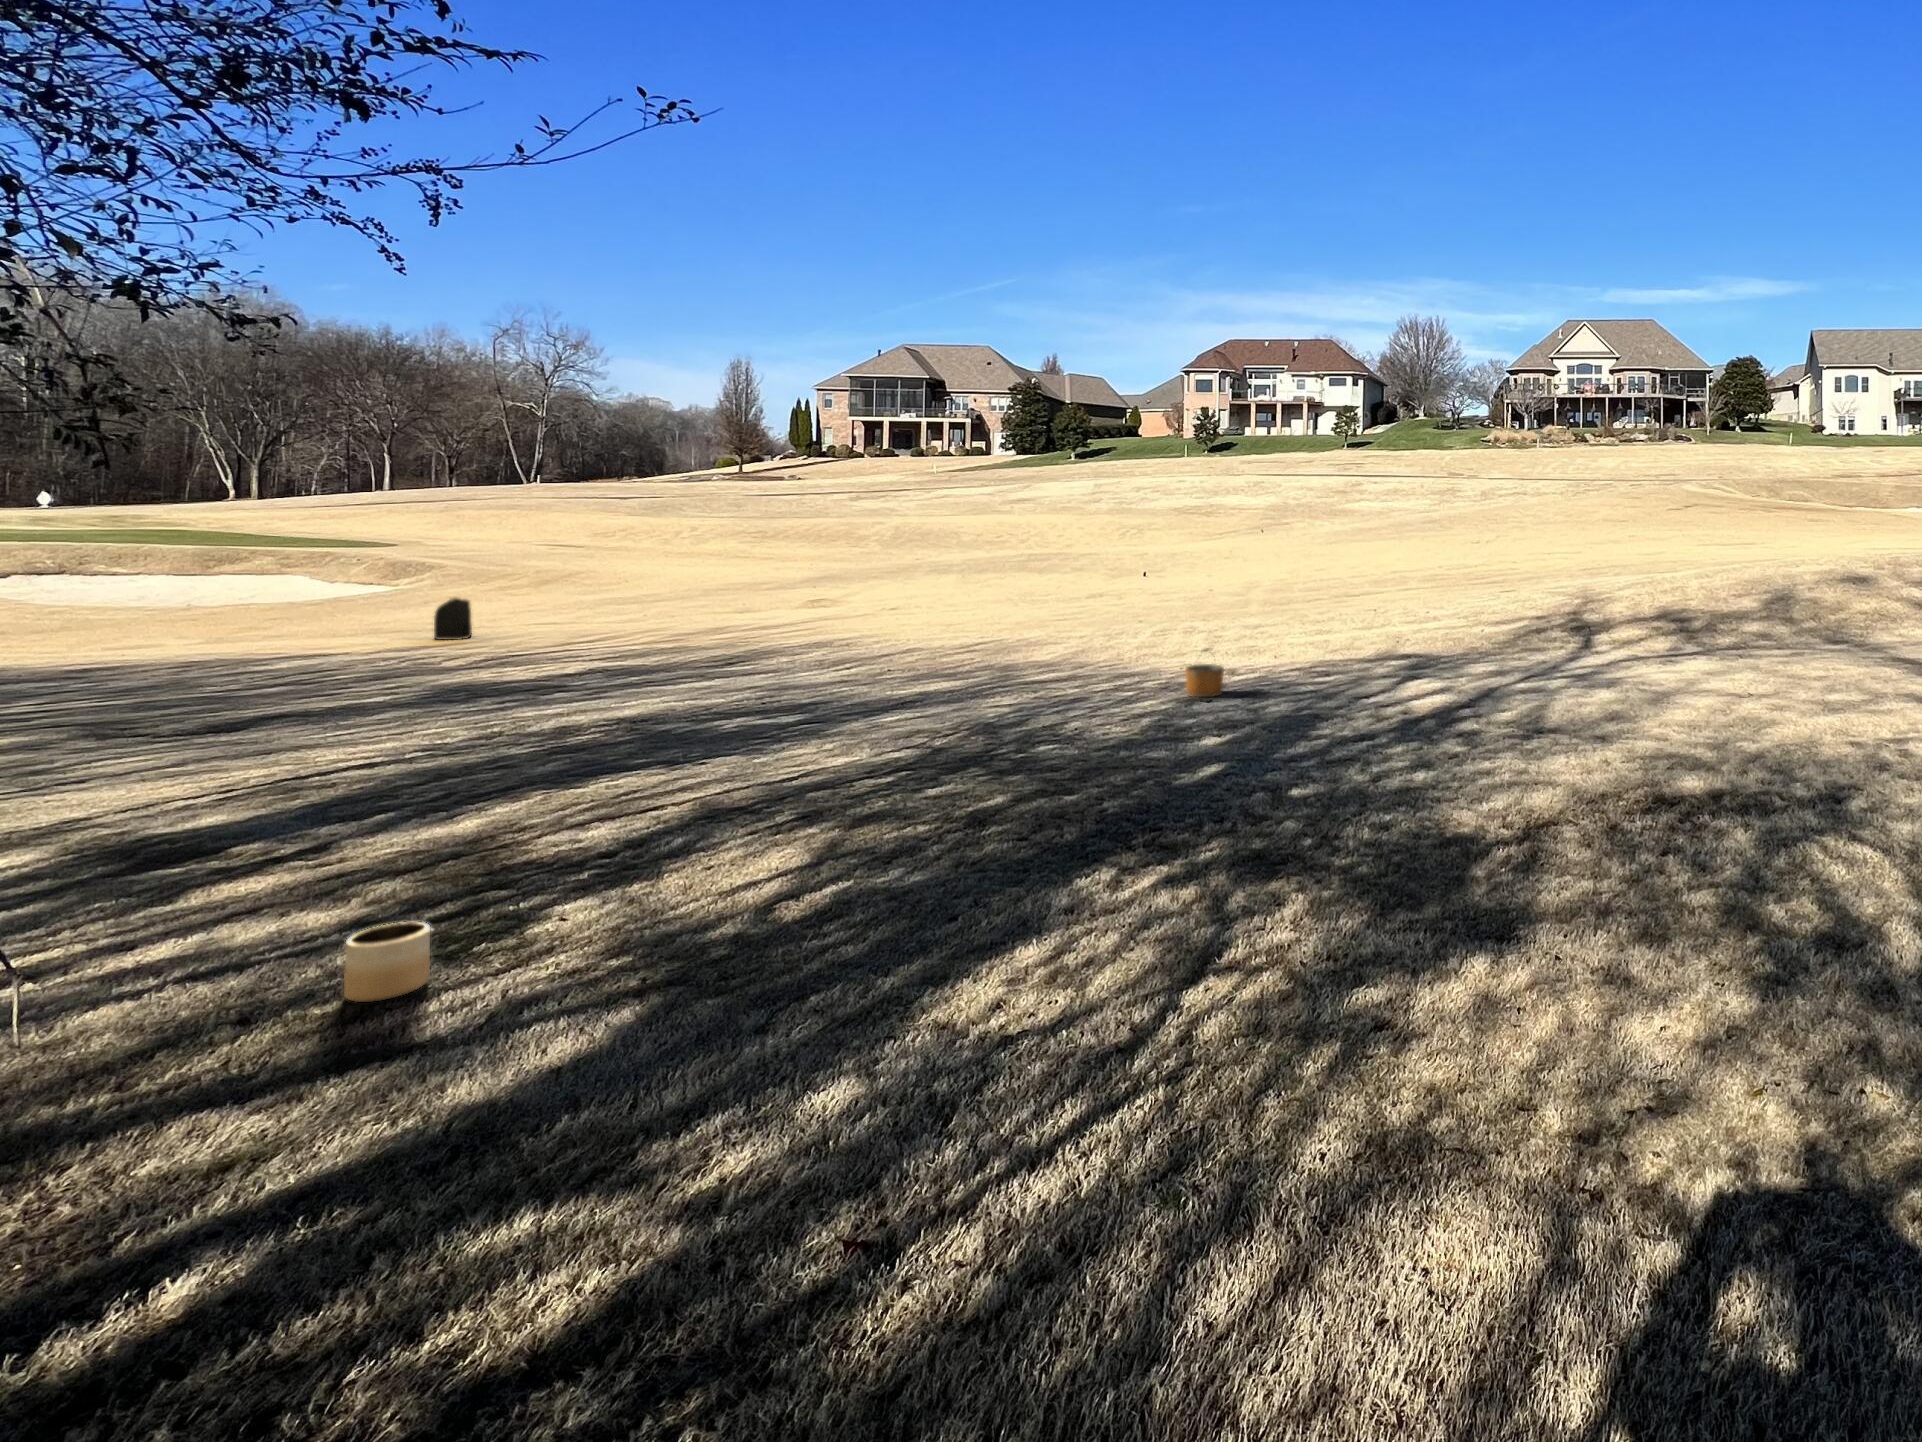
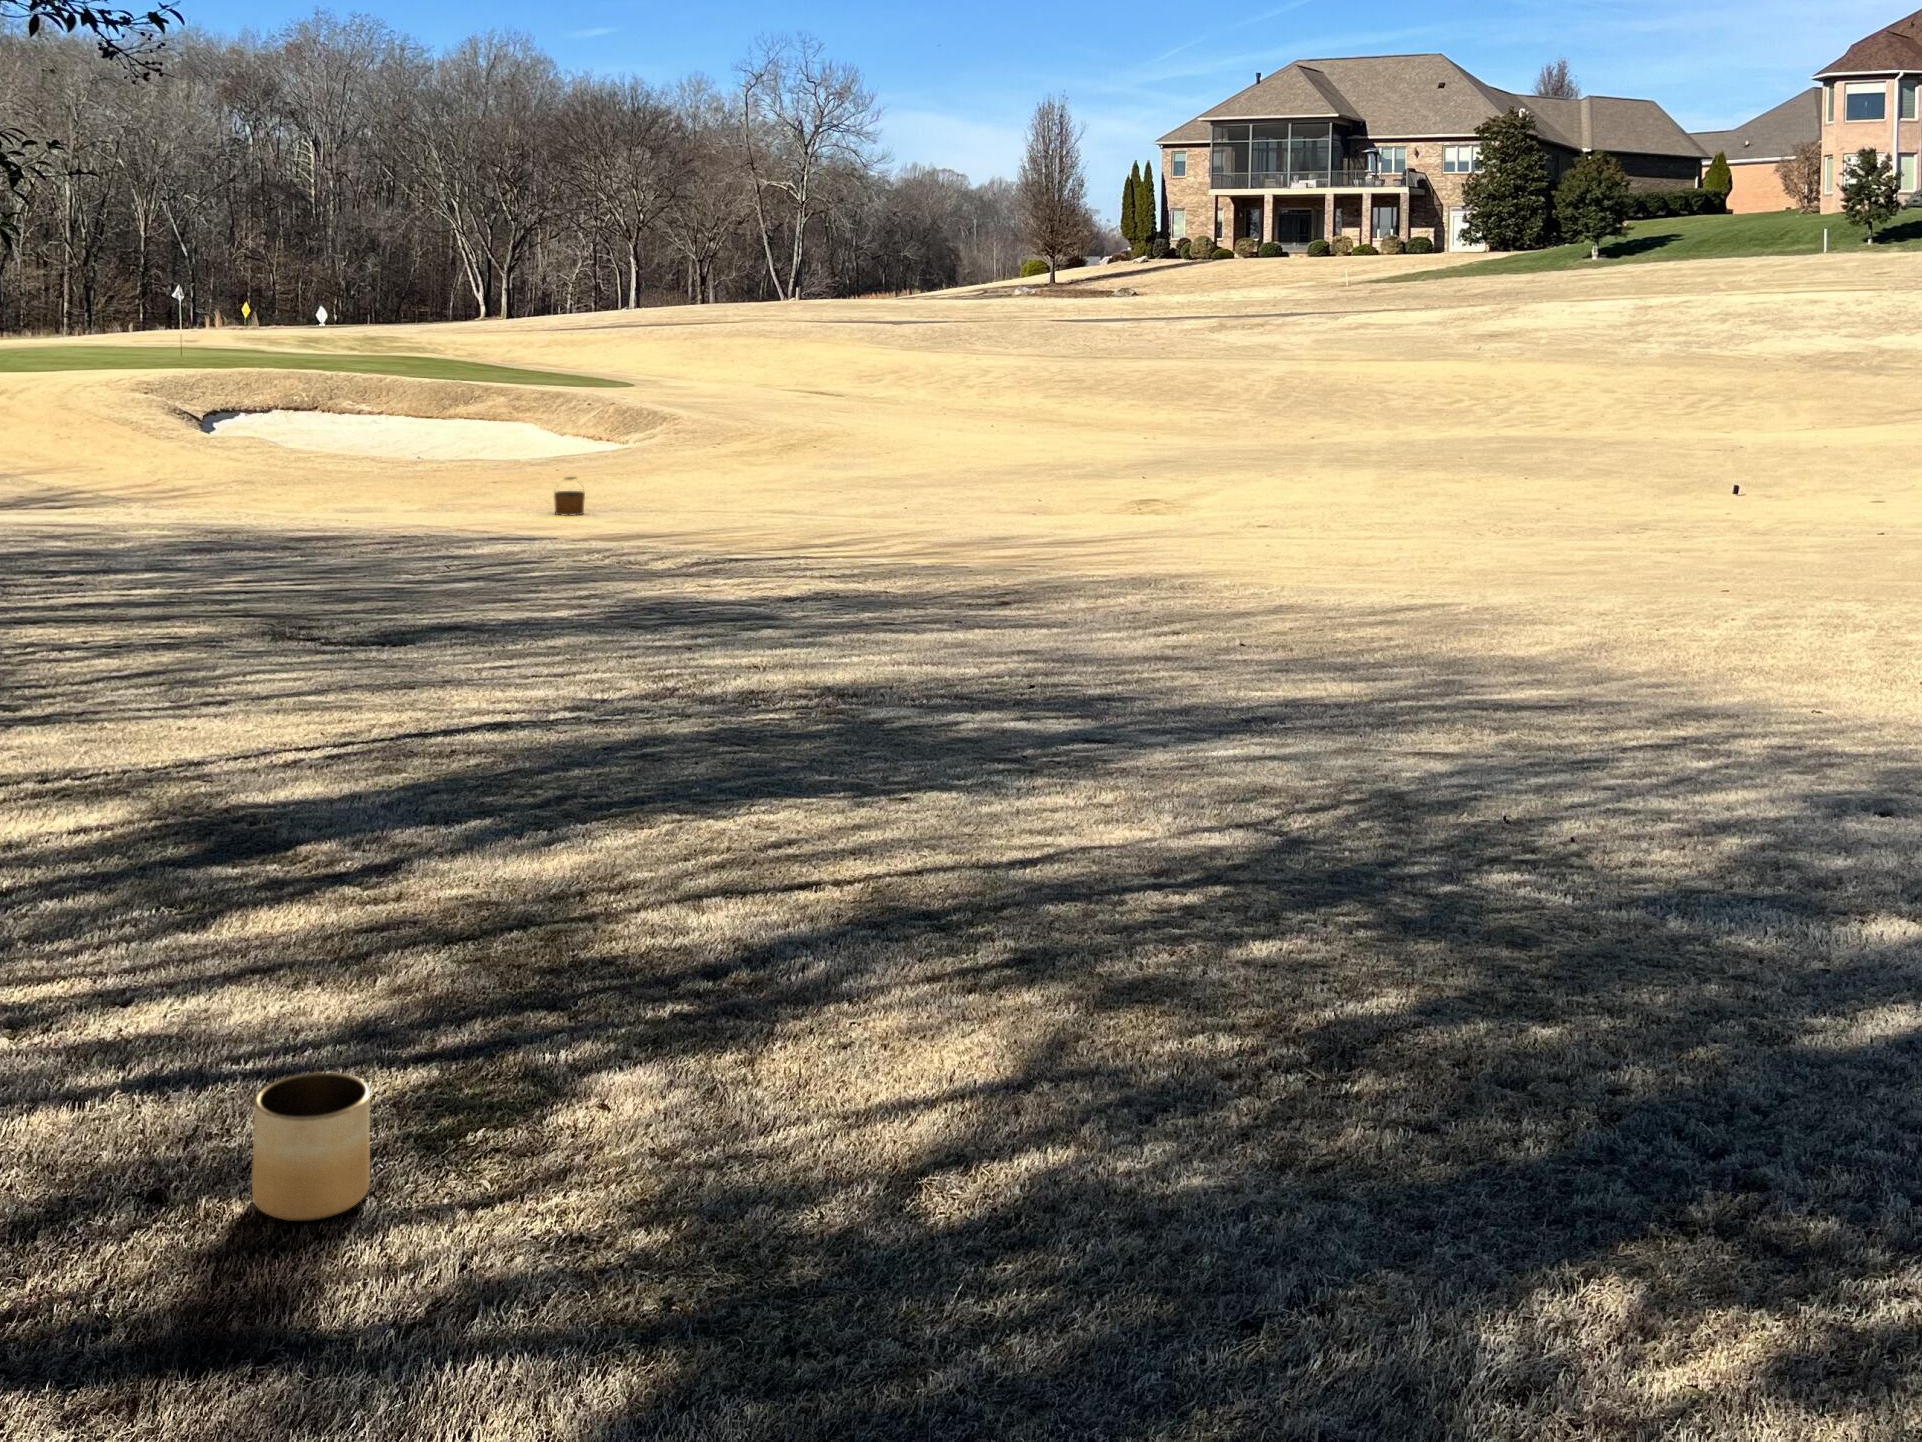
backpack: present [434,598,472,640] -> none [692,493,730,549]
bucket: present [1185,649,1224,697] -> present [554,477,585,516]

